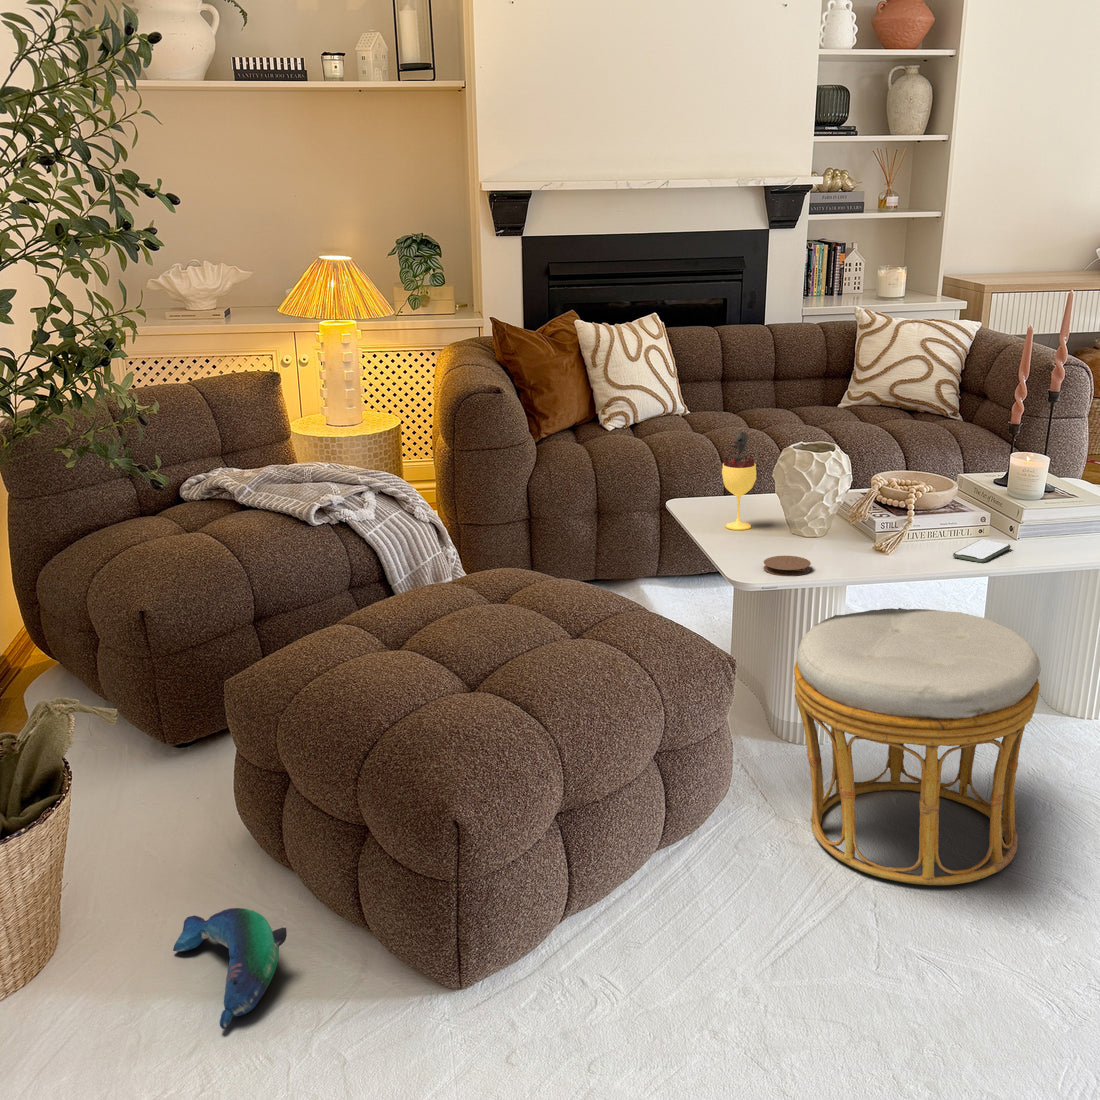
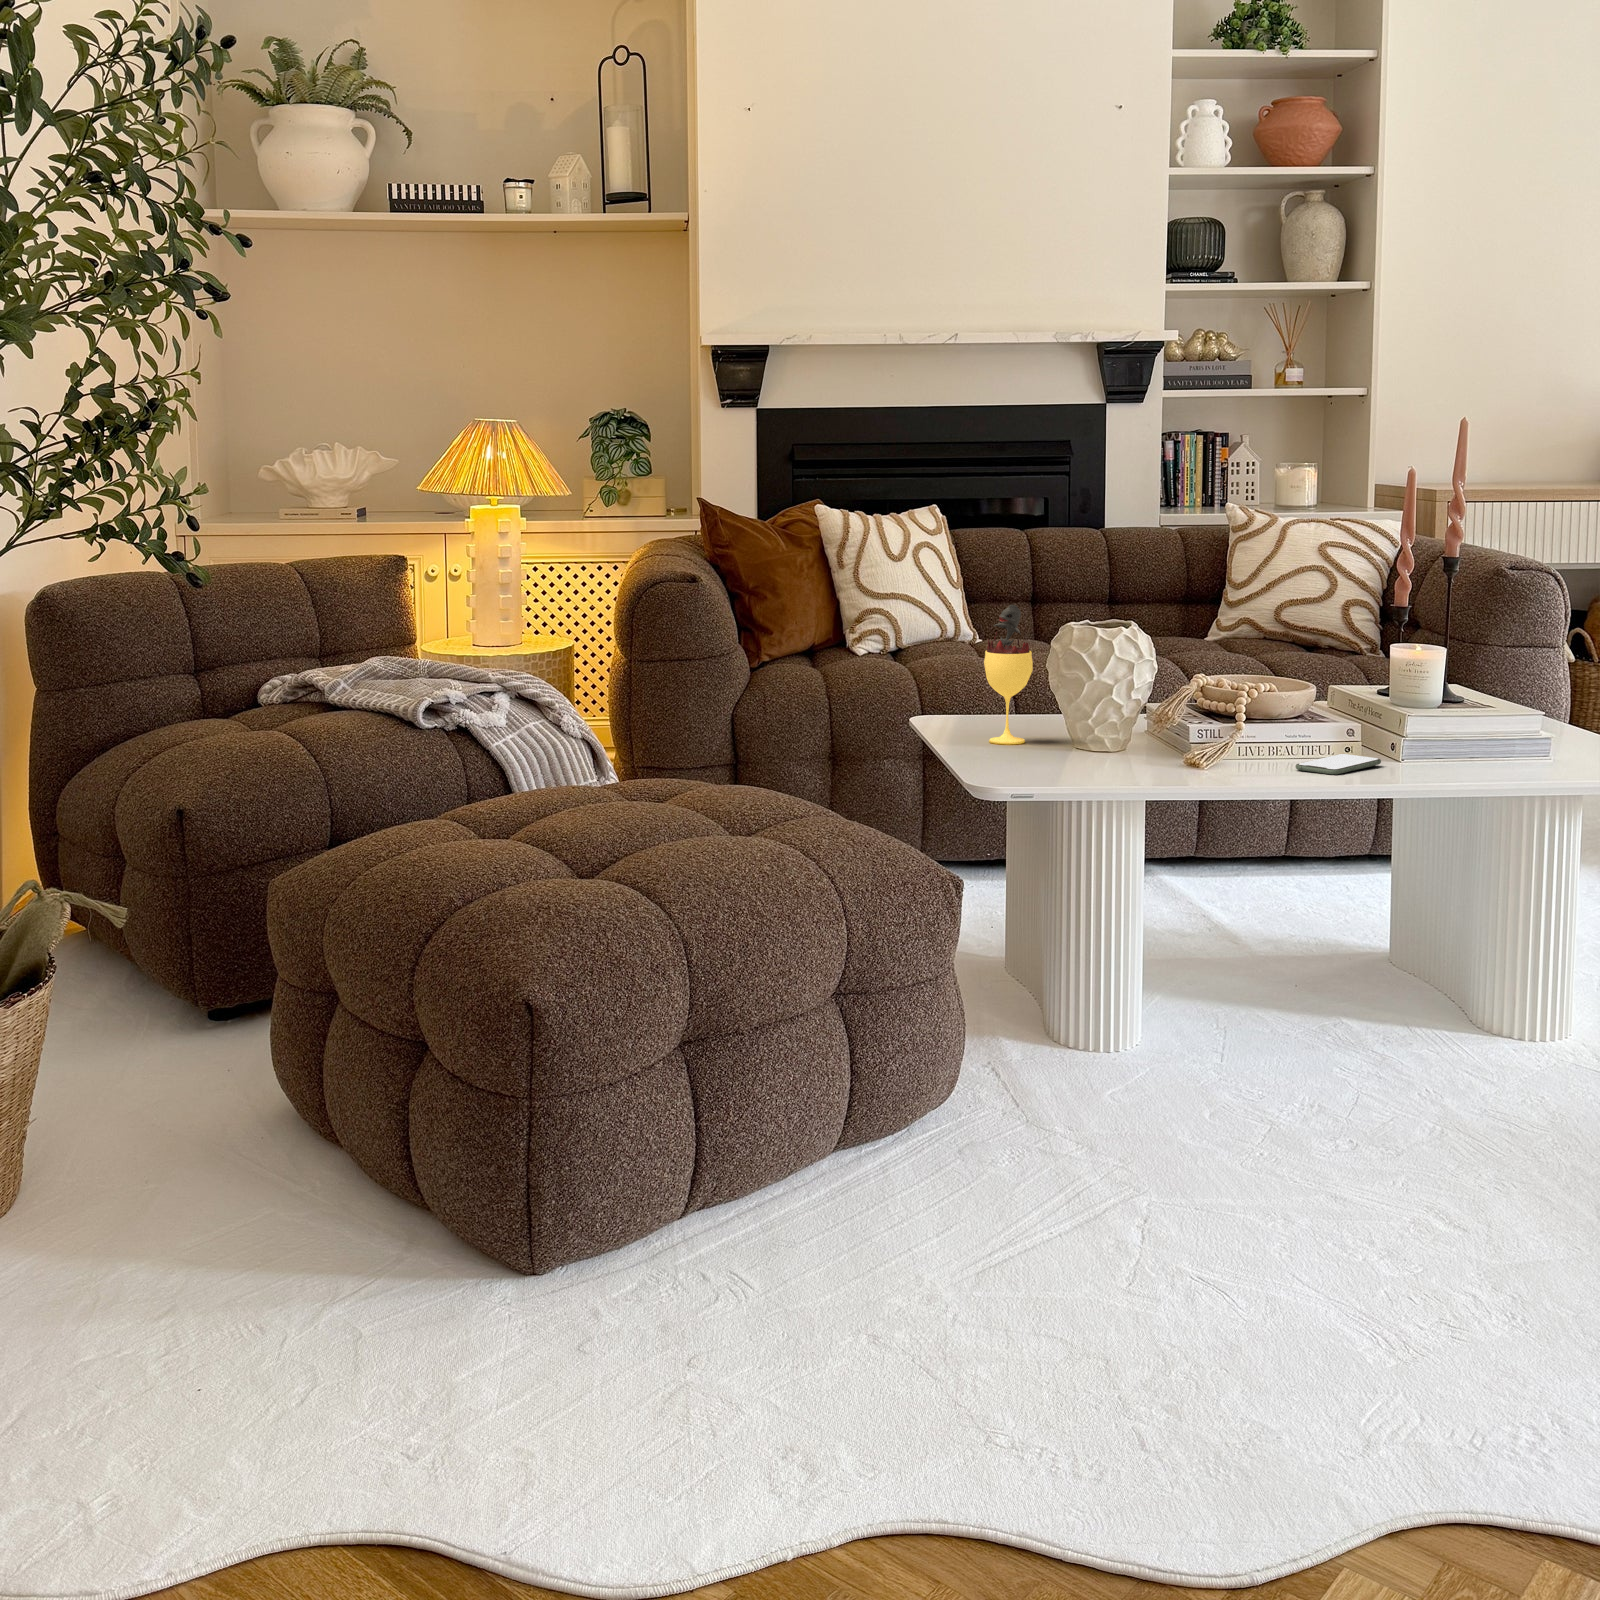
coaster: present [764,556,811,576] -> none [1023,758,1089,779]
ottoman: present [794,608,1041,885] -> none [1046,820,1388,1188]
plush toy: present [173,908,287,1029] -> none [142,1161,297,1301]

